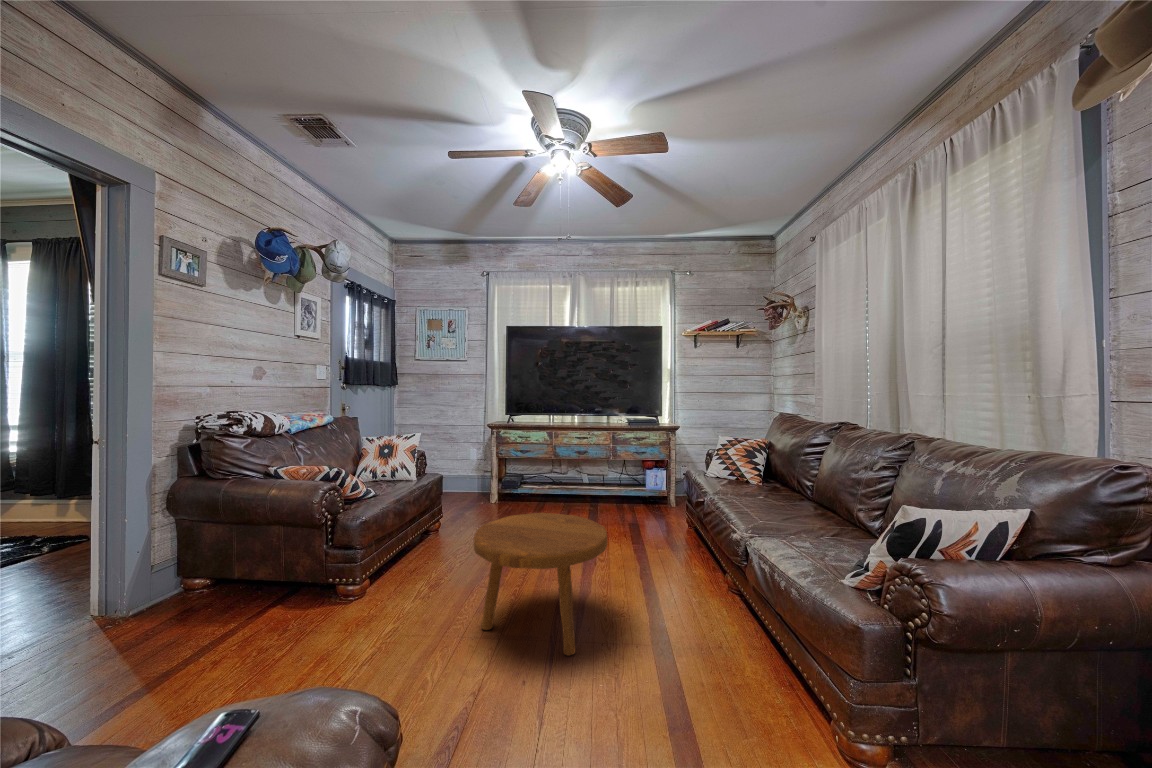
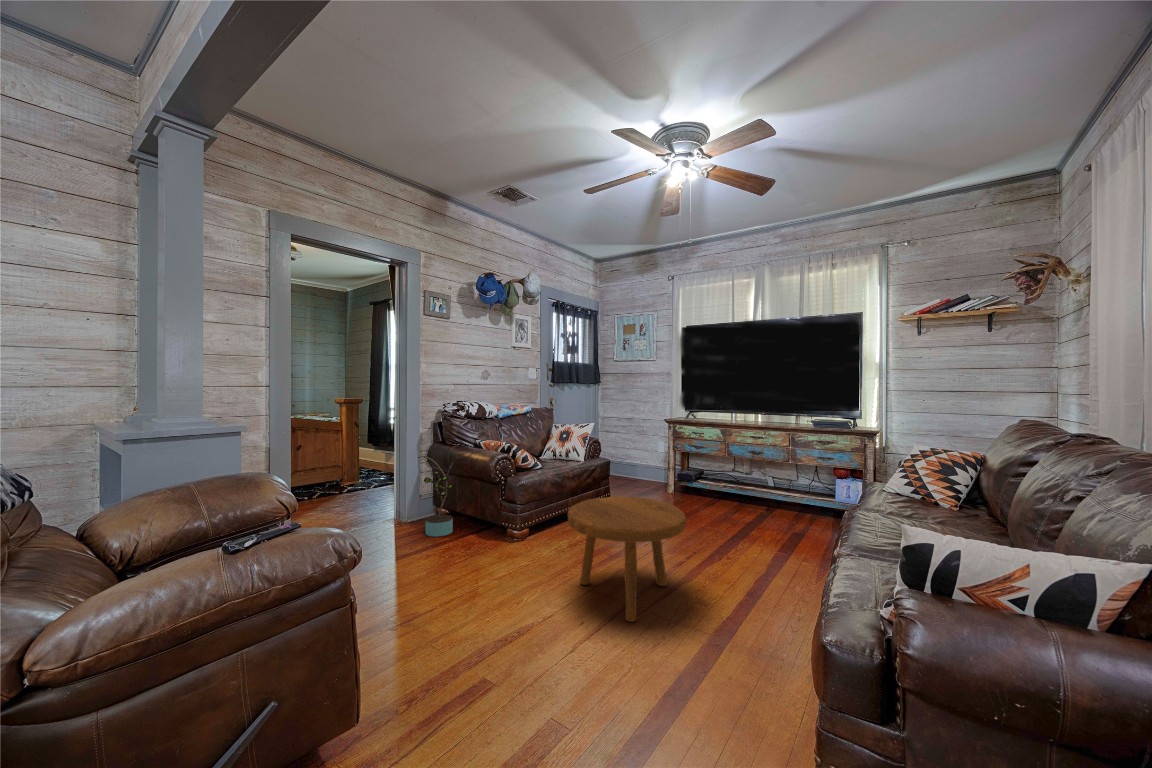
potted plant: none [163,482,258,627] -> present [418,447,464,537]

